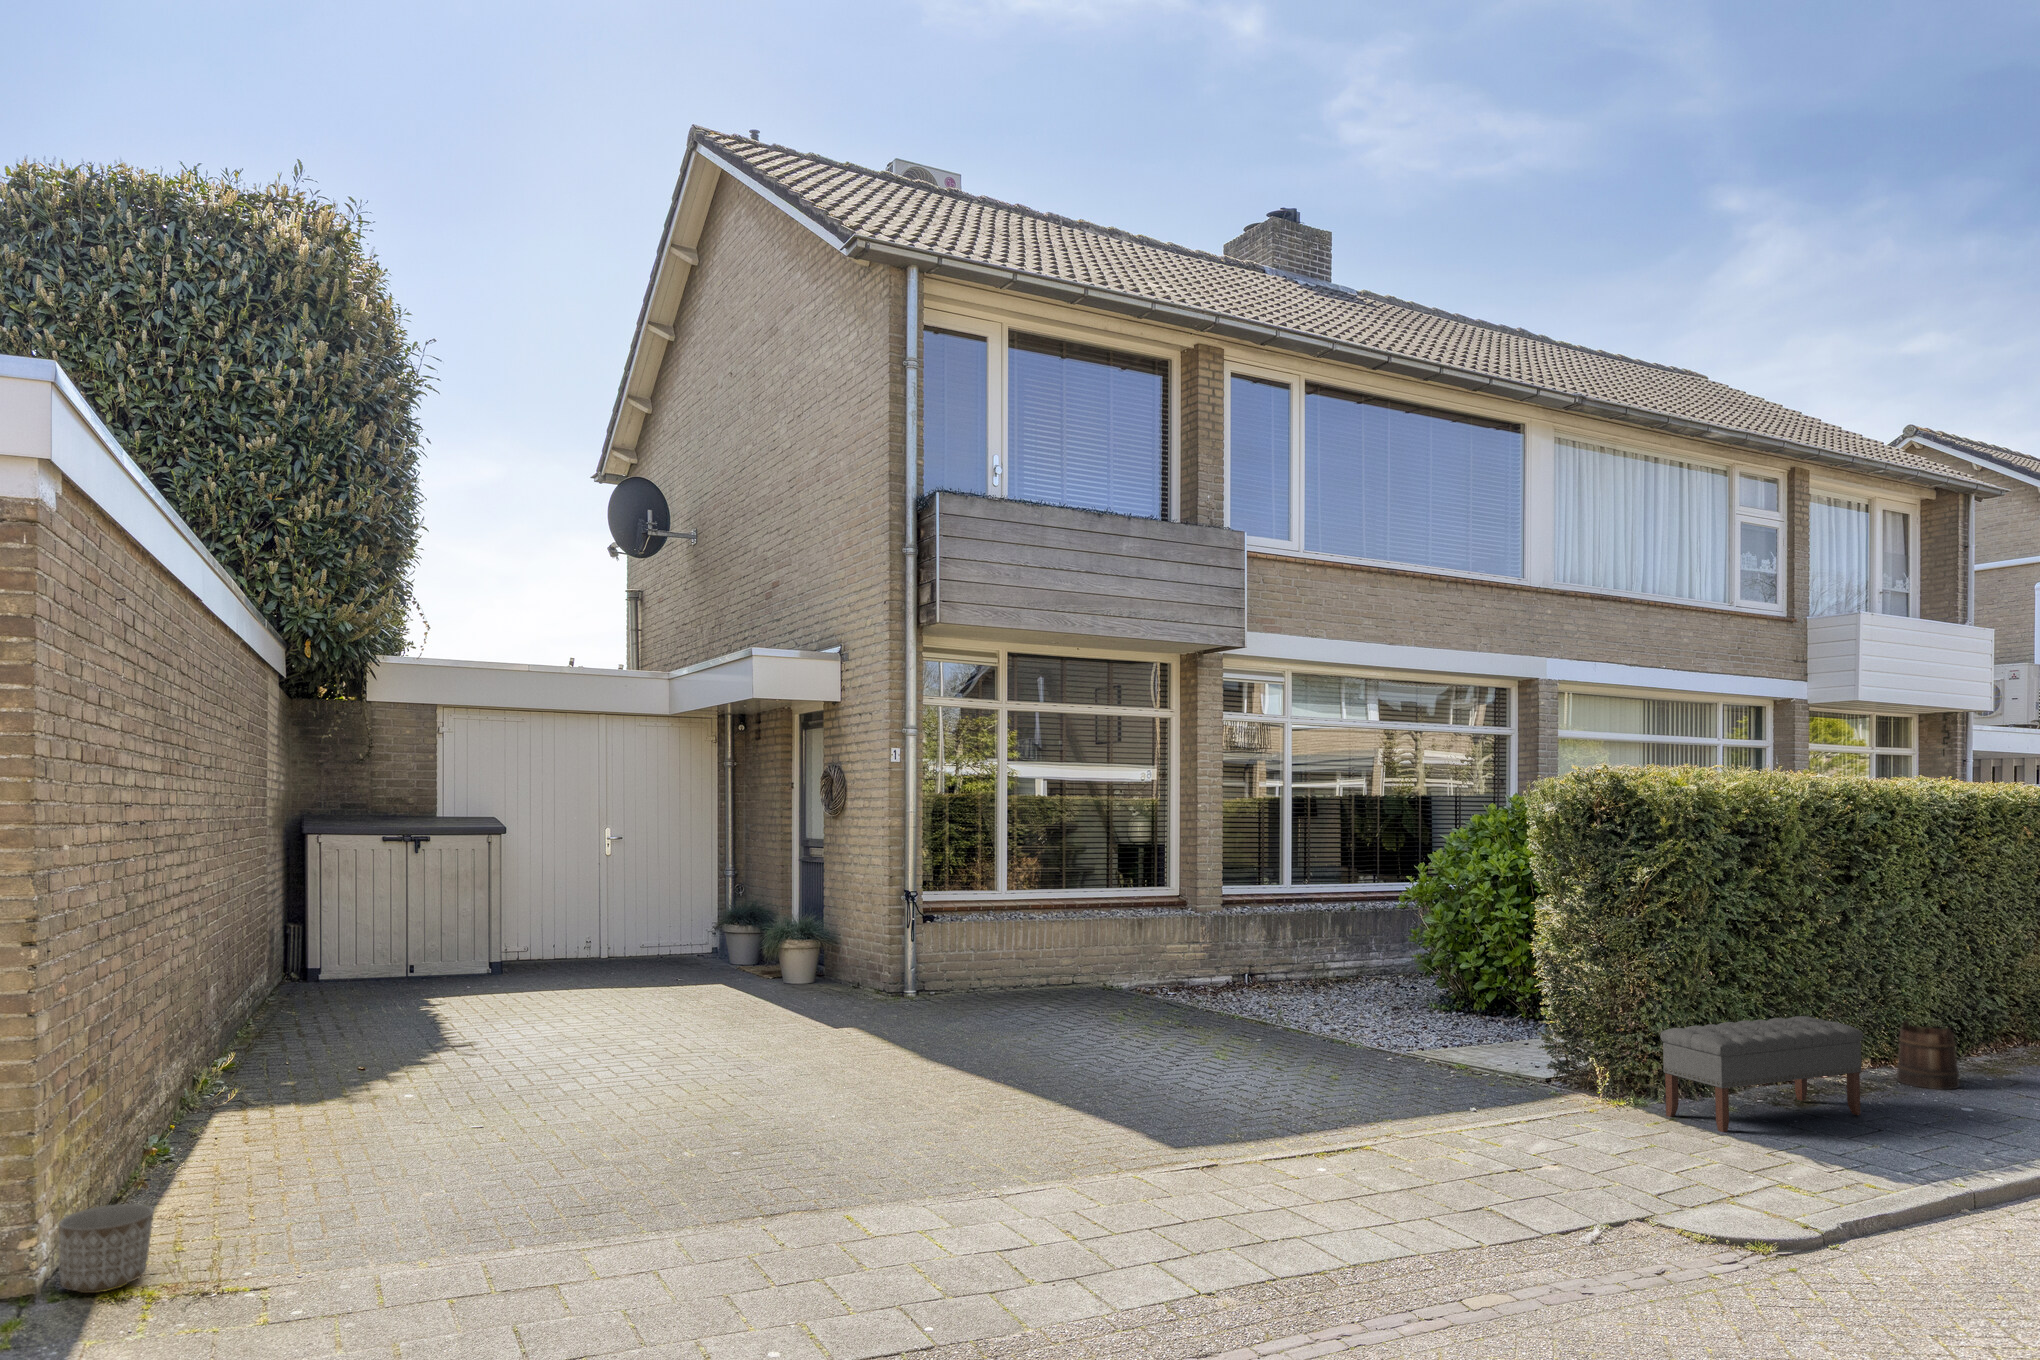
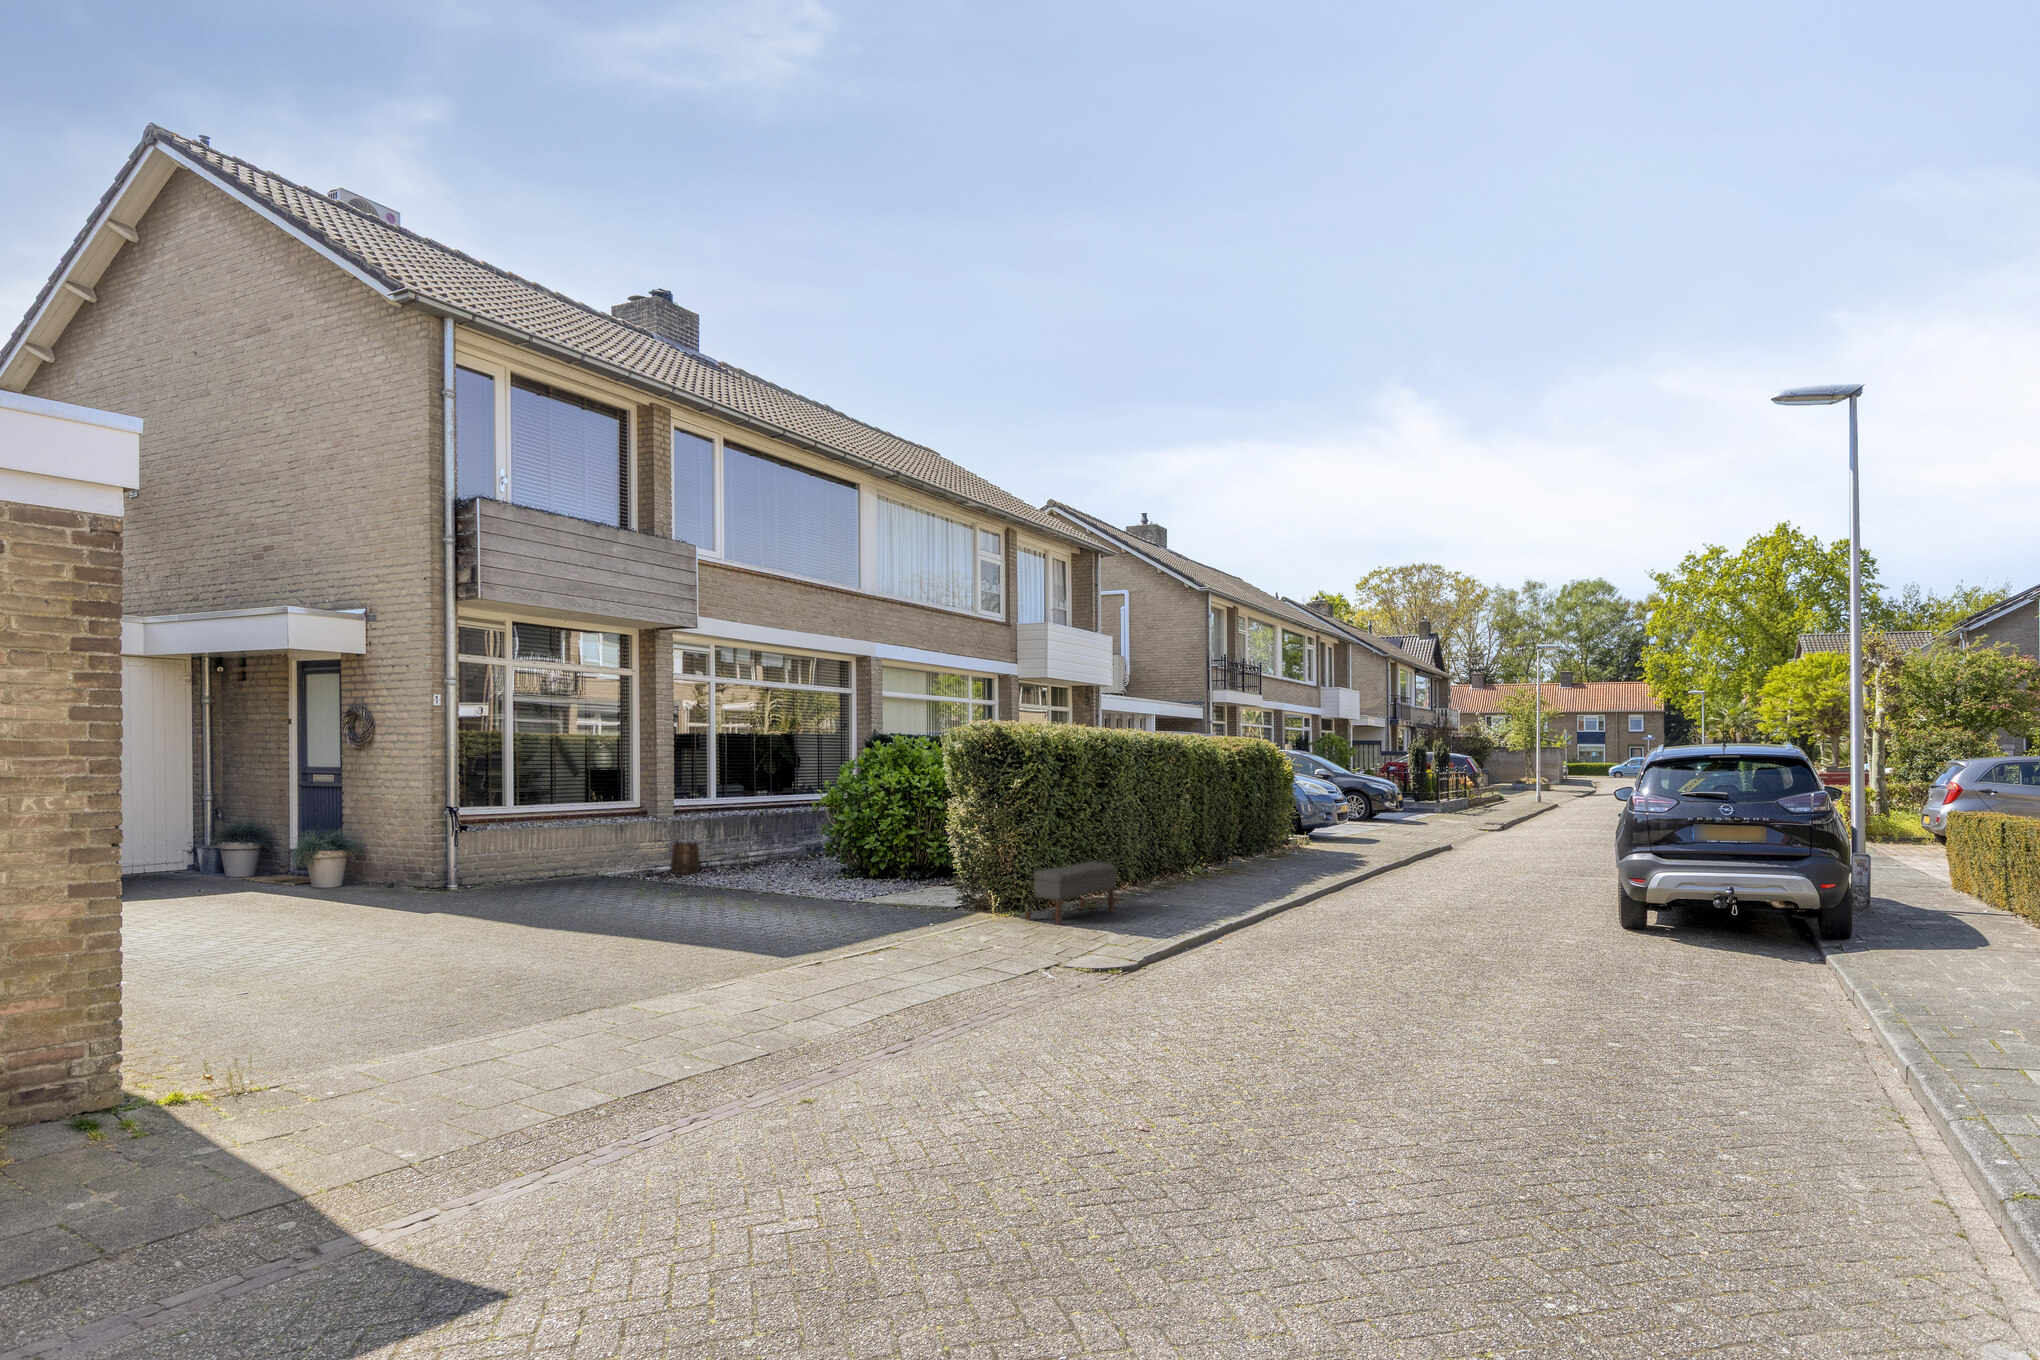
bucket: present [1897,1021,1960,1089] -> present [670,841,699,874]
planter: present [59,1204,154,1293] -> none [108,1047,184,1113]

